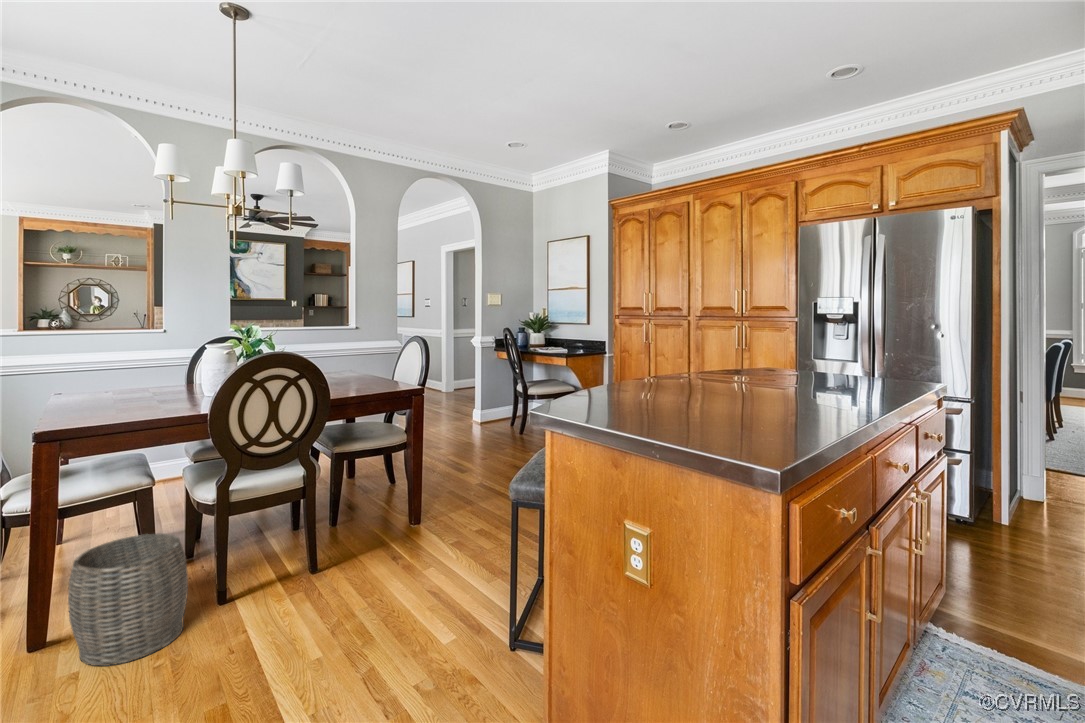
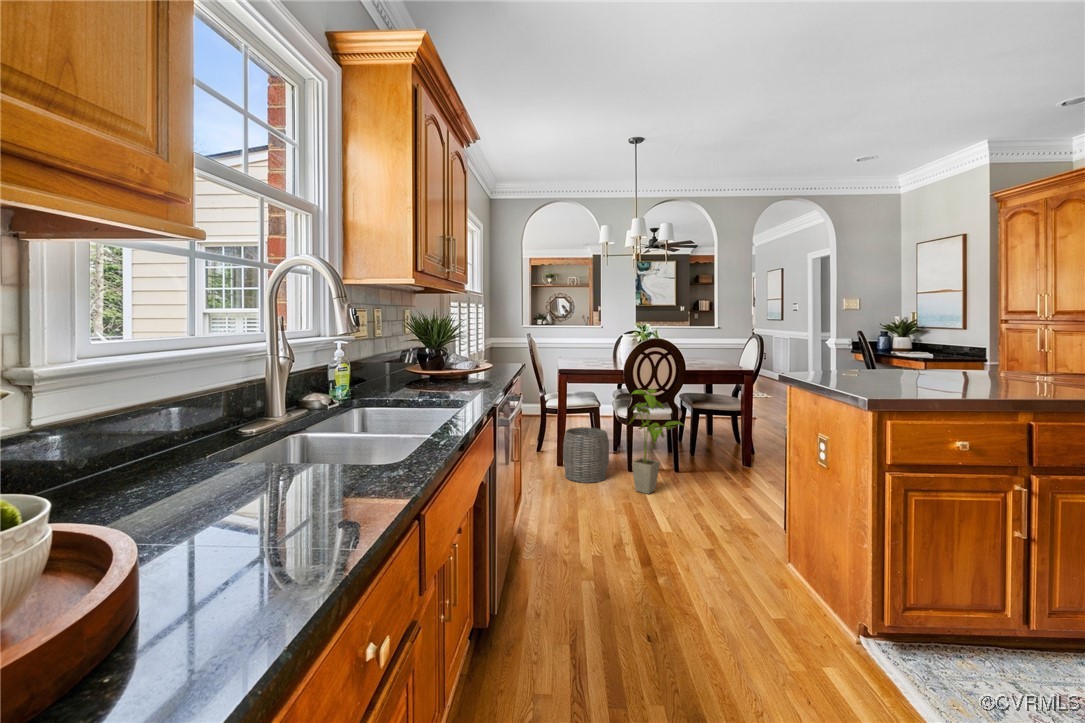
house plant: none [226,450,342,644] -> present [629,389,684,494]

